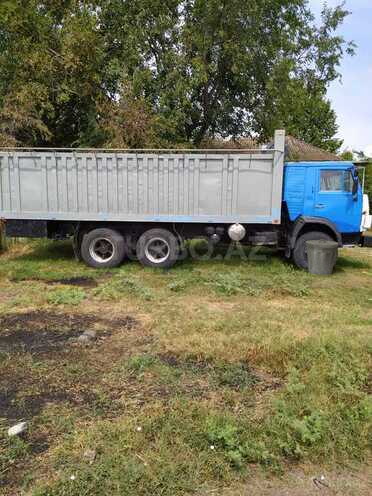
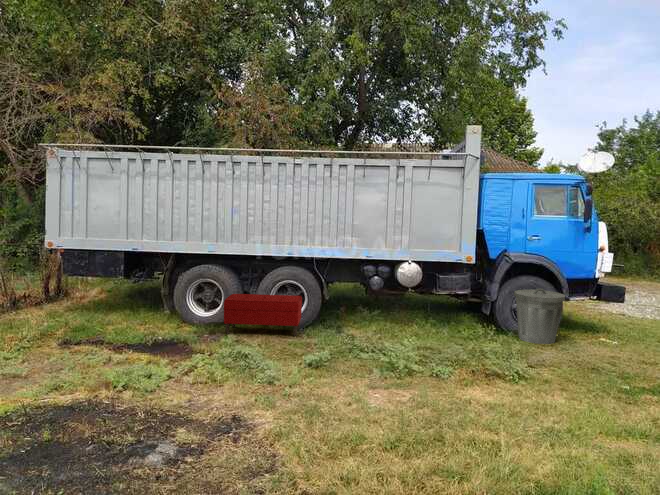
bench: none [115,246,166,273] -> present [224,294,302,336]

